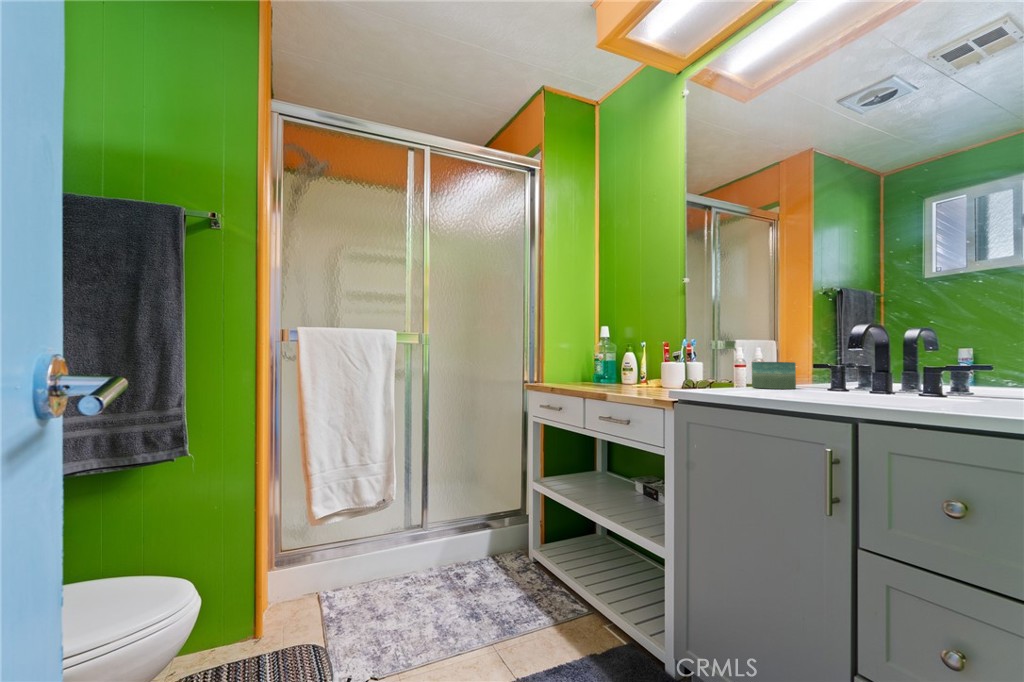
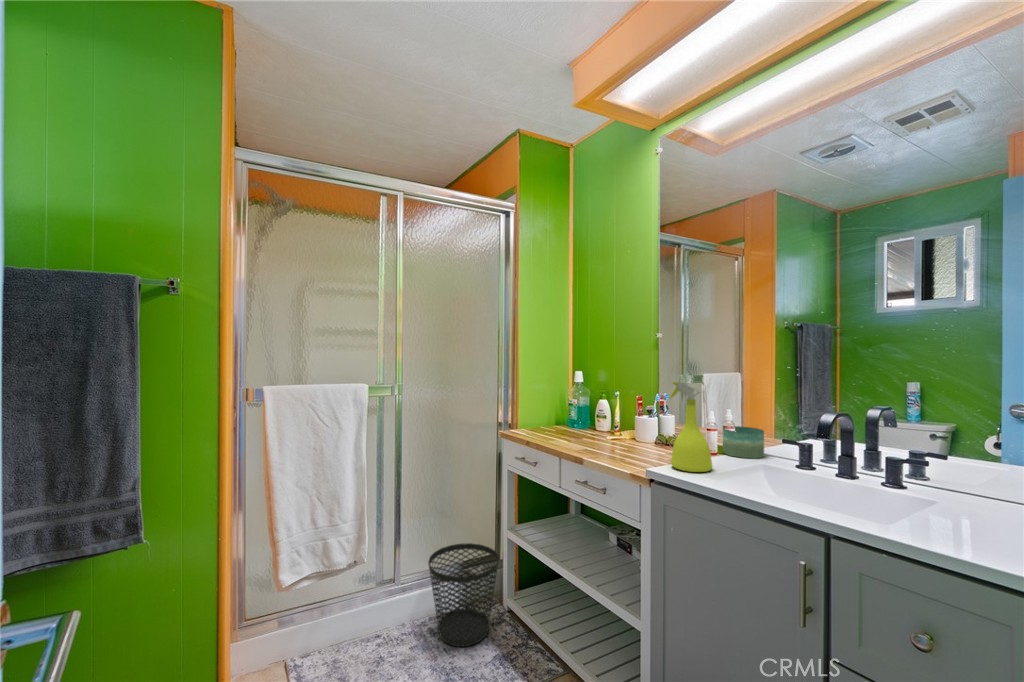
spray bottle: none [694,304,739,393] -> present [669,381,713,472]
wastebasket: none [455,493,524,588] -> present [428,543,499,646]

